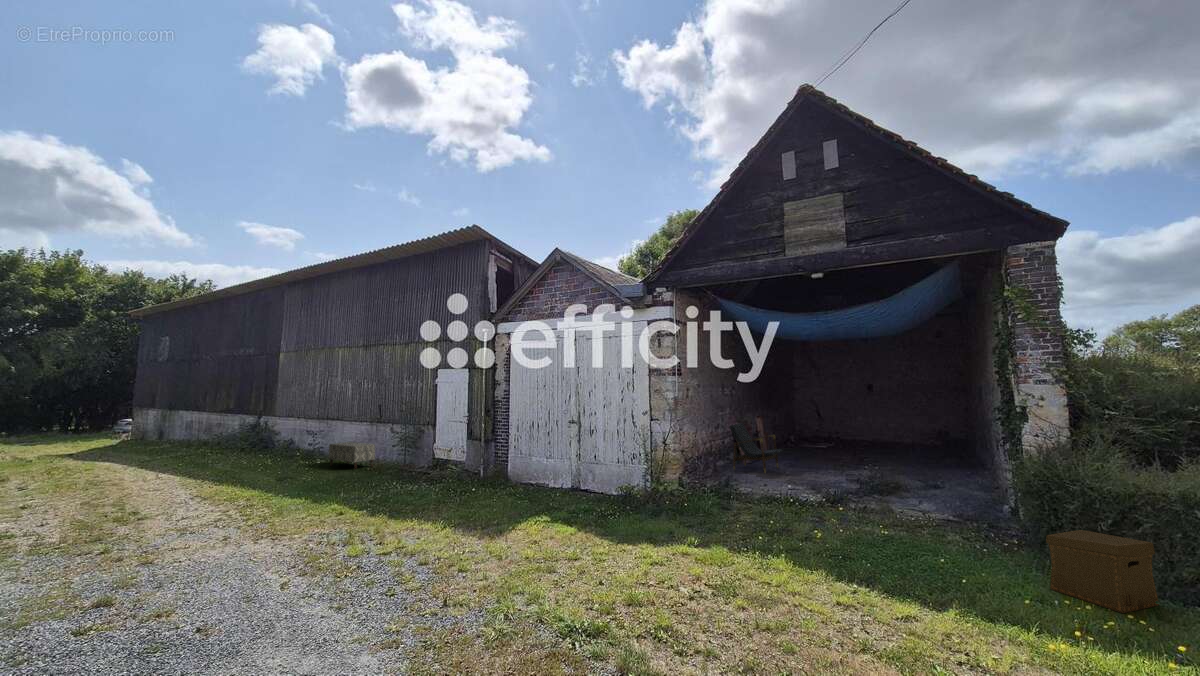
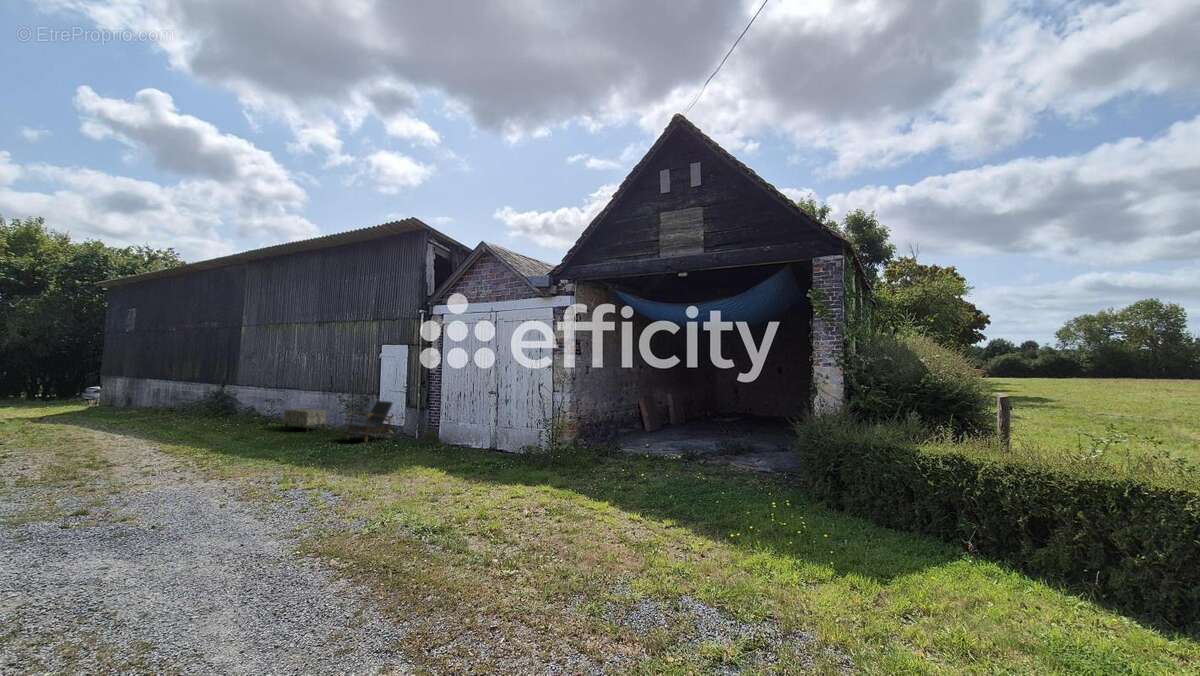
lounge chair: present [729,423,783,473] -> present [345,401,393,441]
cardboard box: present [1046,530,1159,613] -> none [793,469,855,523]

